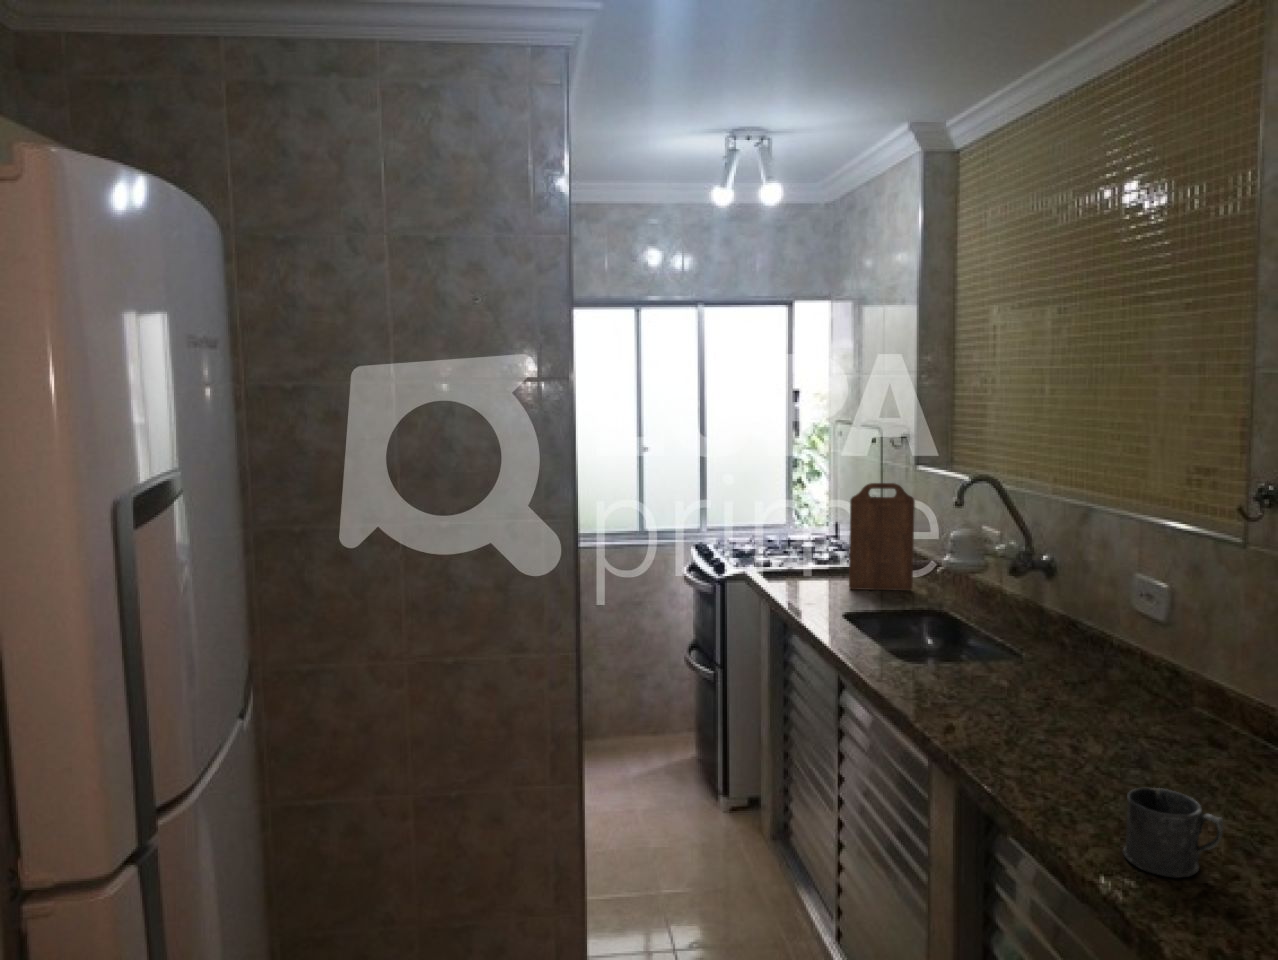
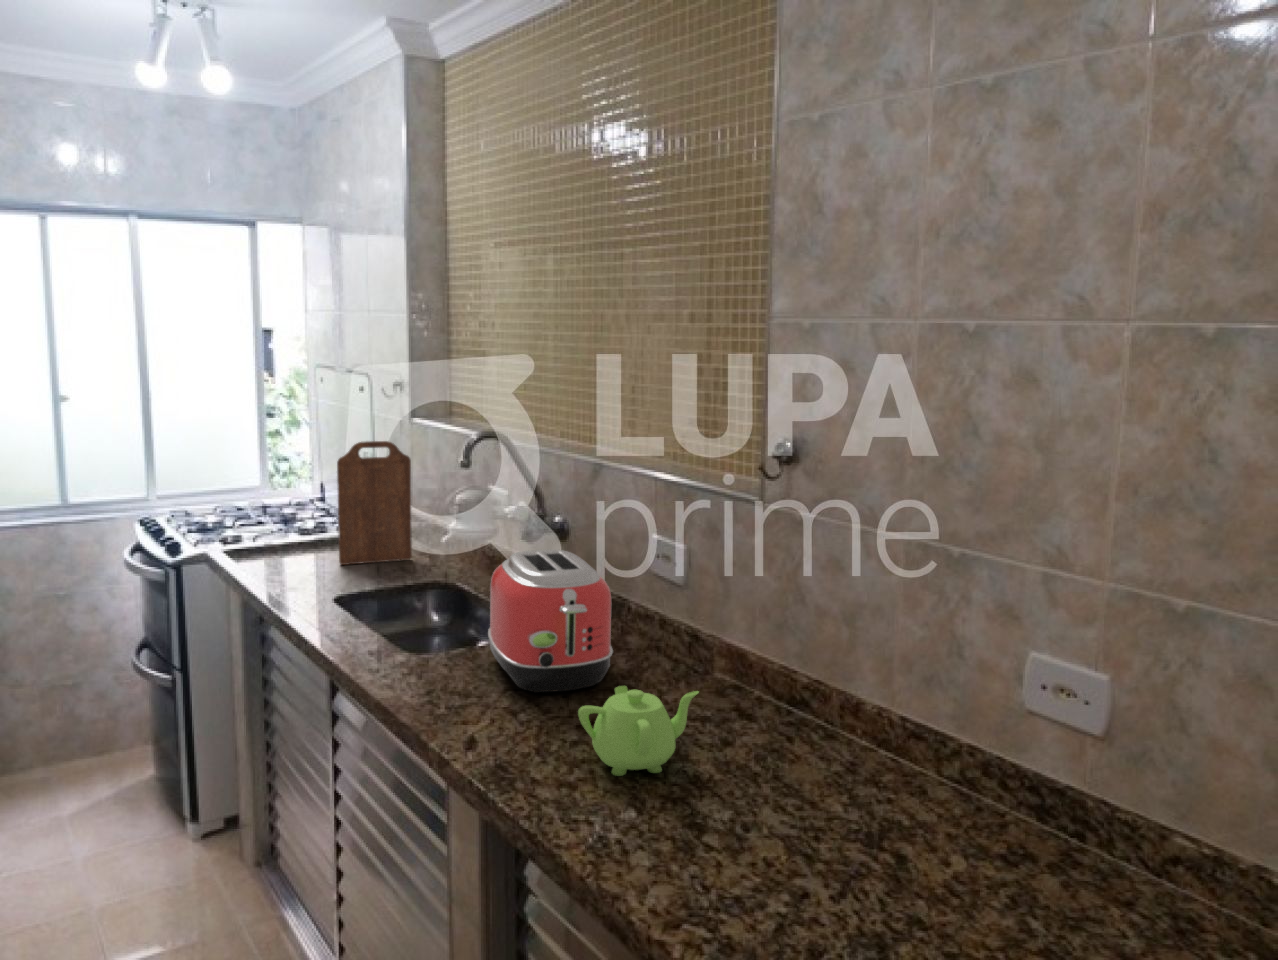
toaster: none [976,579,1100,708] -> present [488,550,613,693]
teapot: none [1054,703,1182,785] -> present [578,686,699,776]
mug: present [1123,788,1223,878] -> none [660,788,755,887]

